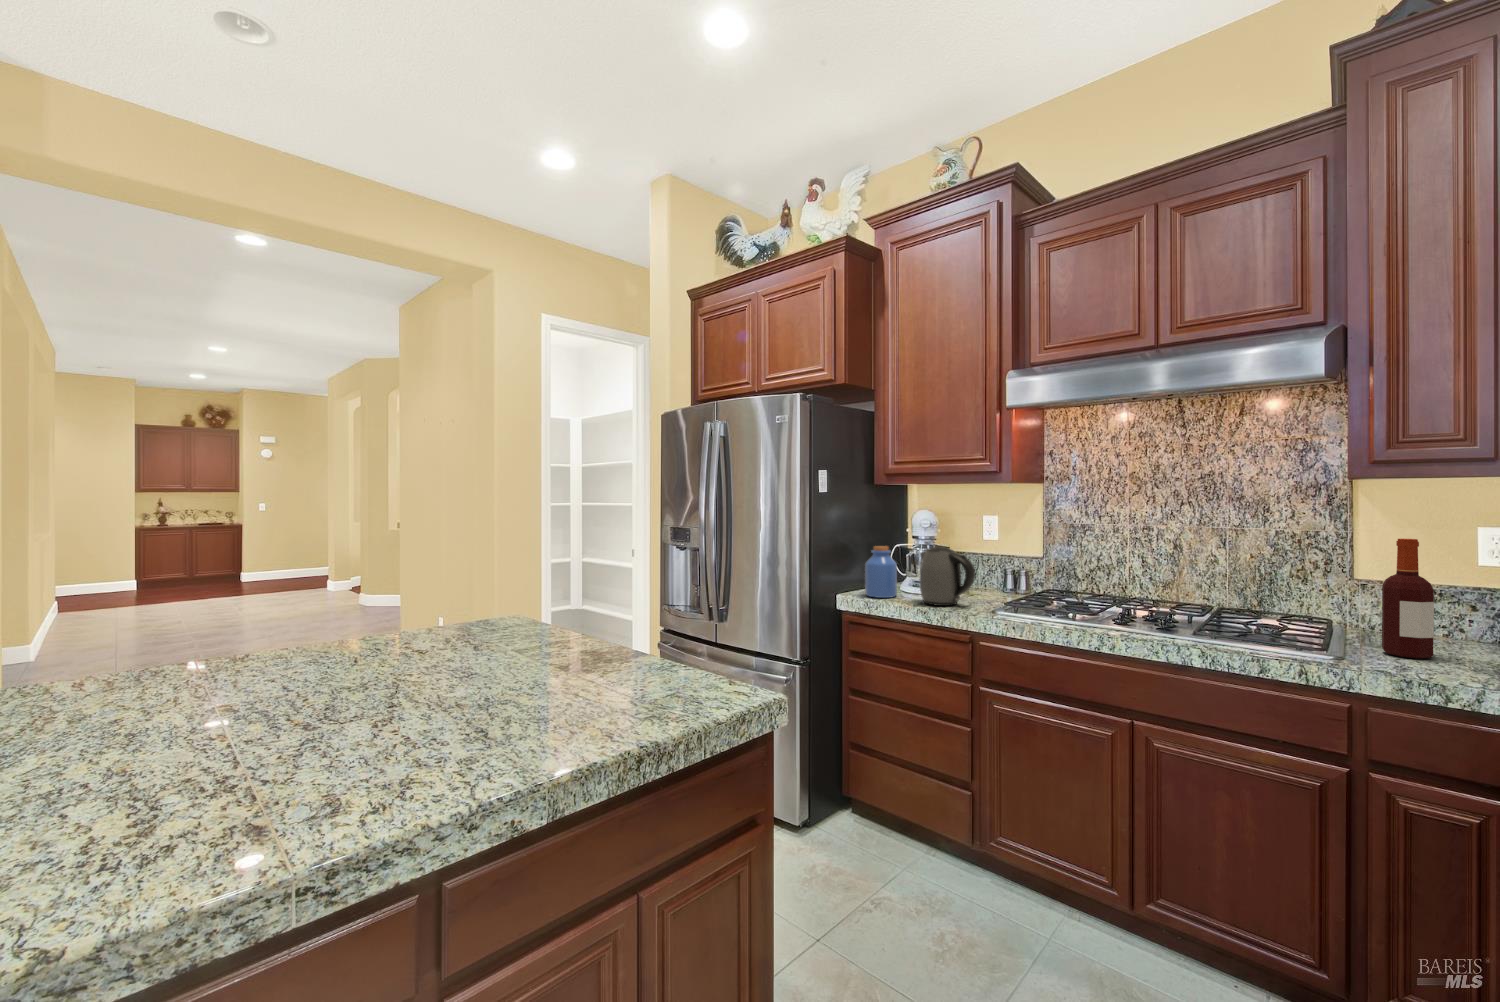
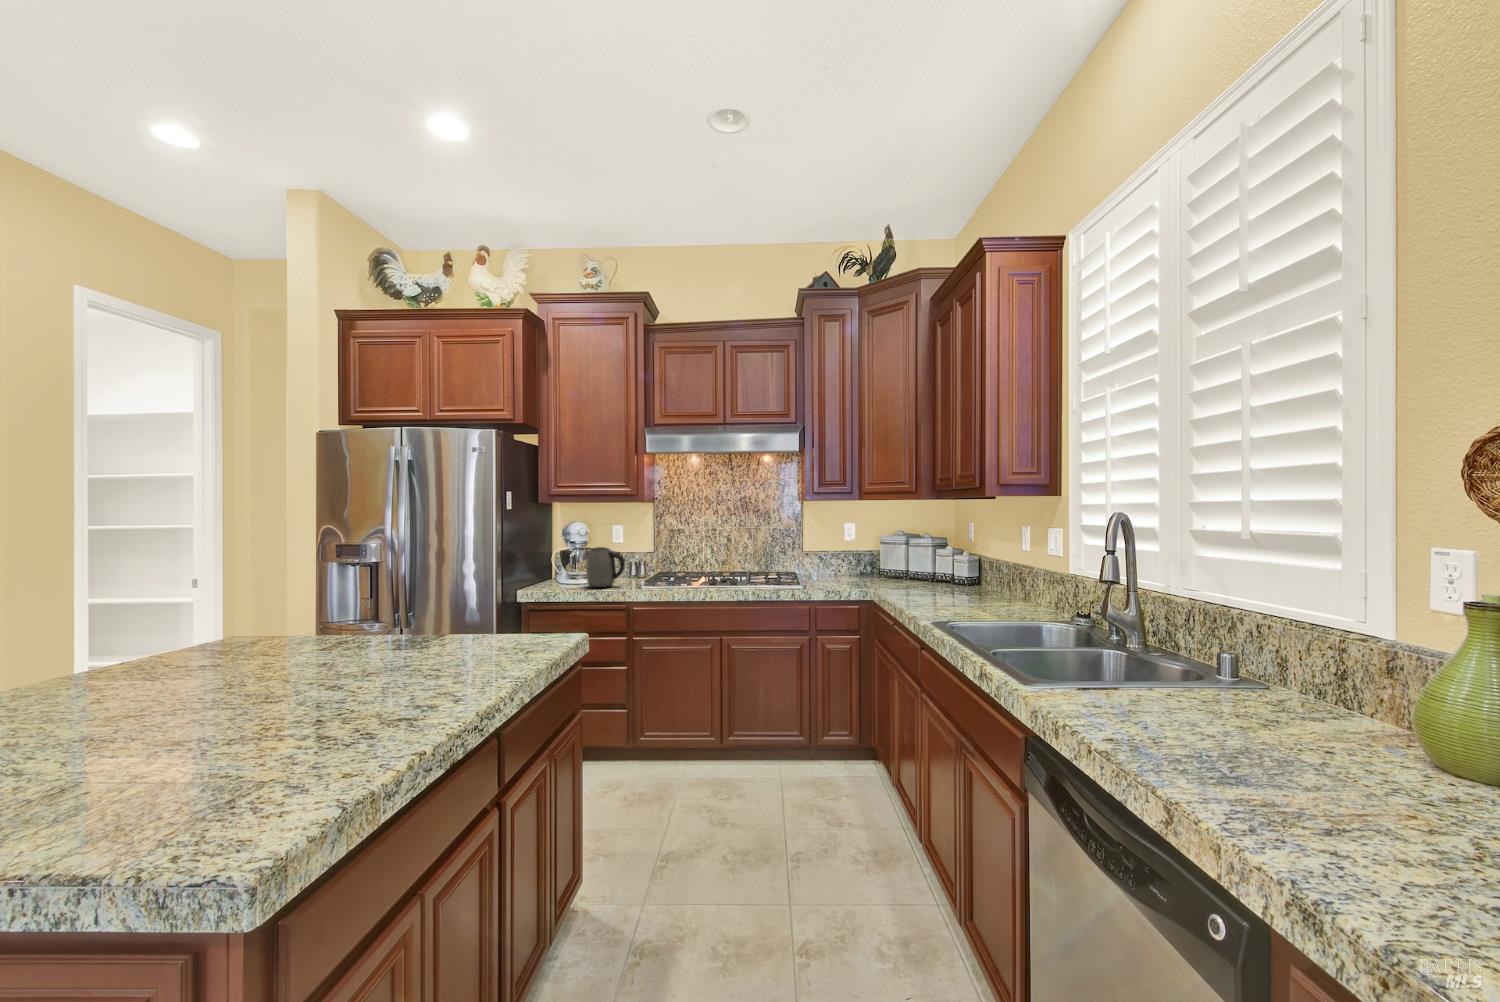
bottle: present [1382,539,1434,659] -> none [820,531,838,587]
jar: present [865,546,897,598] -> none [539,549,564,588]

